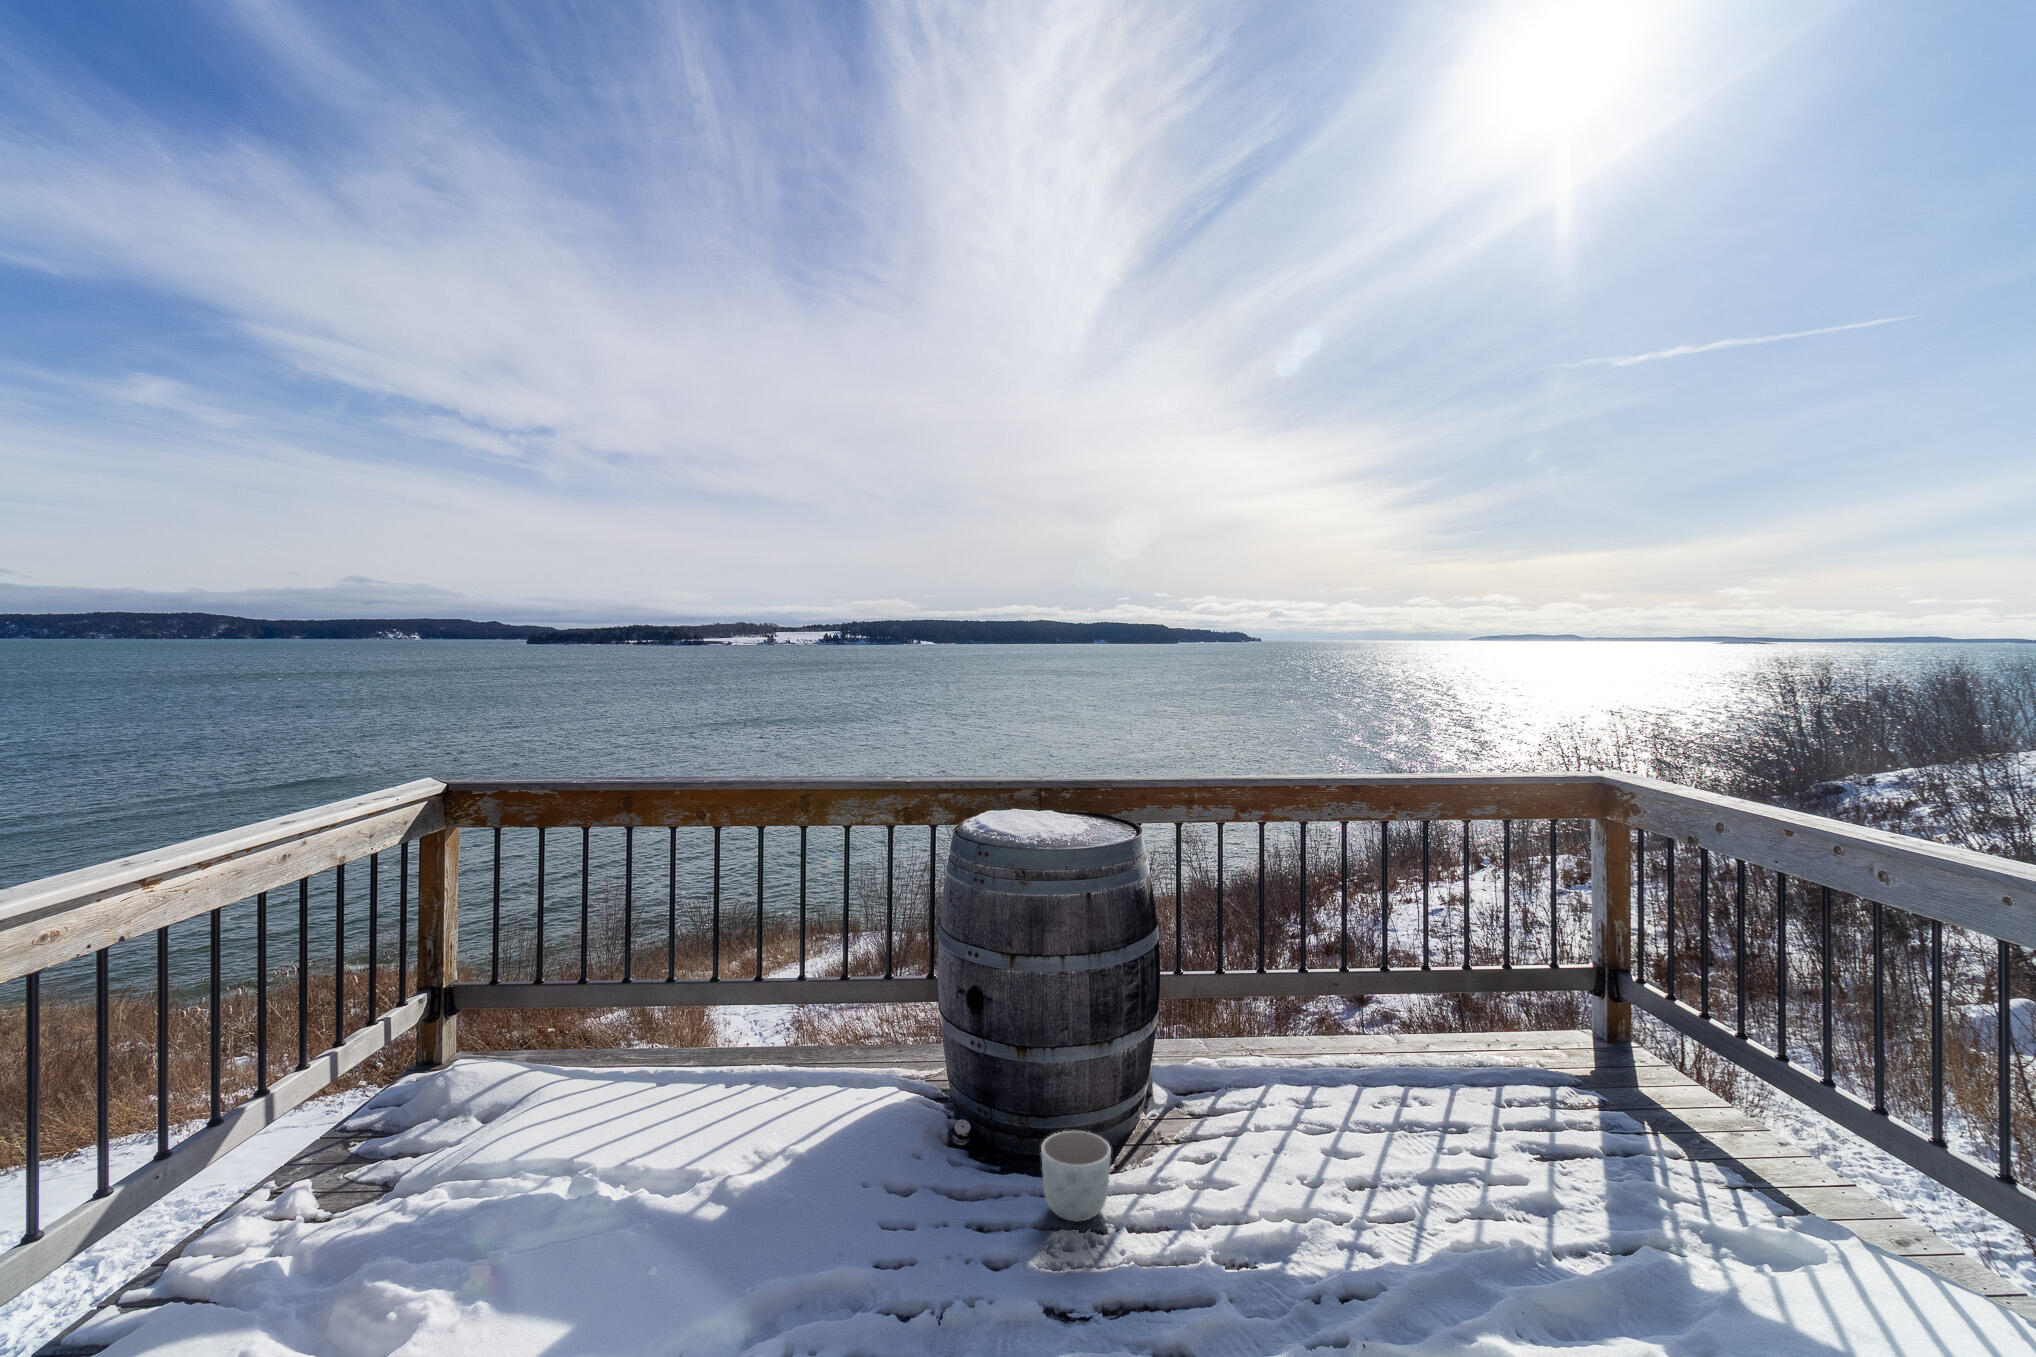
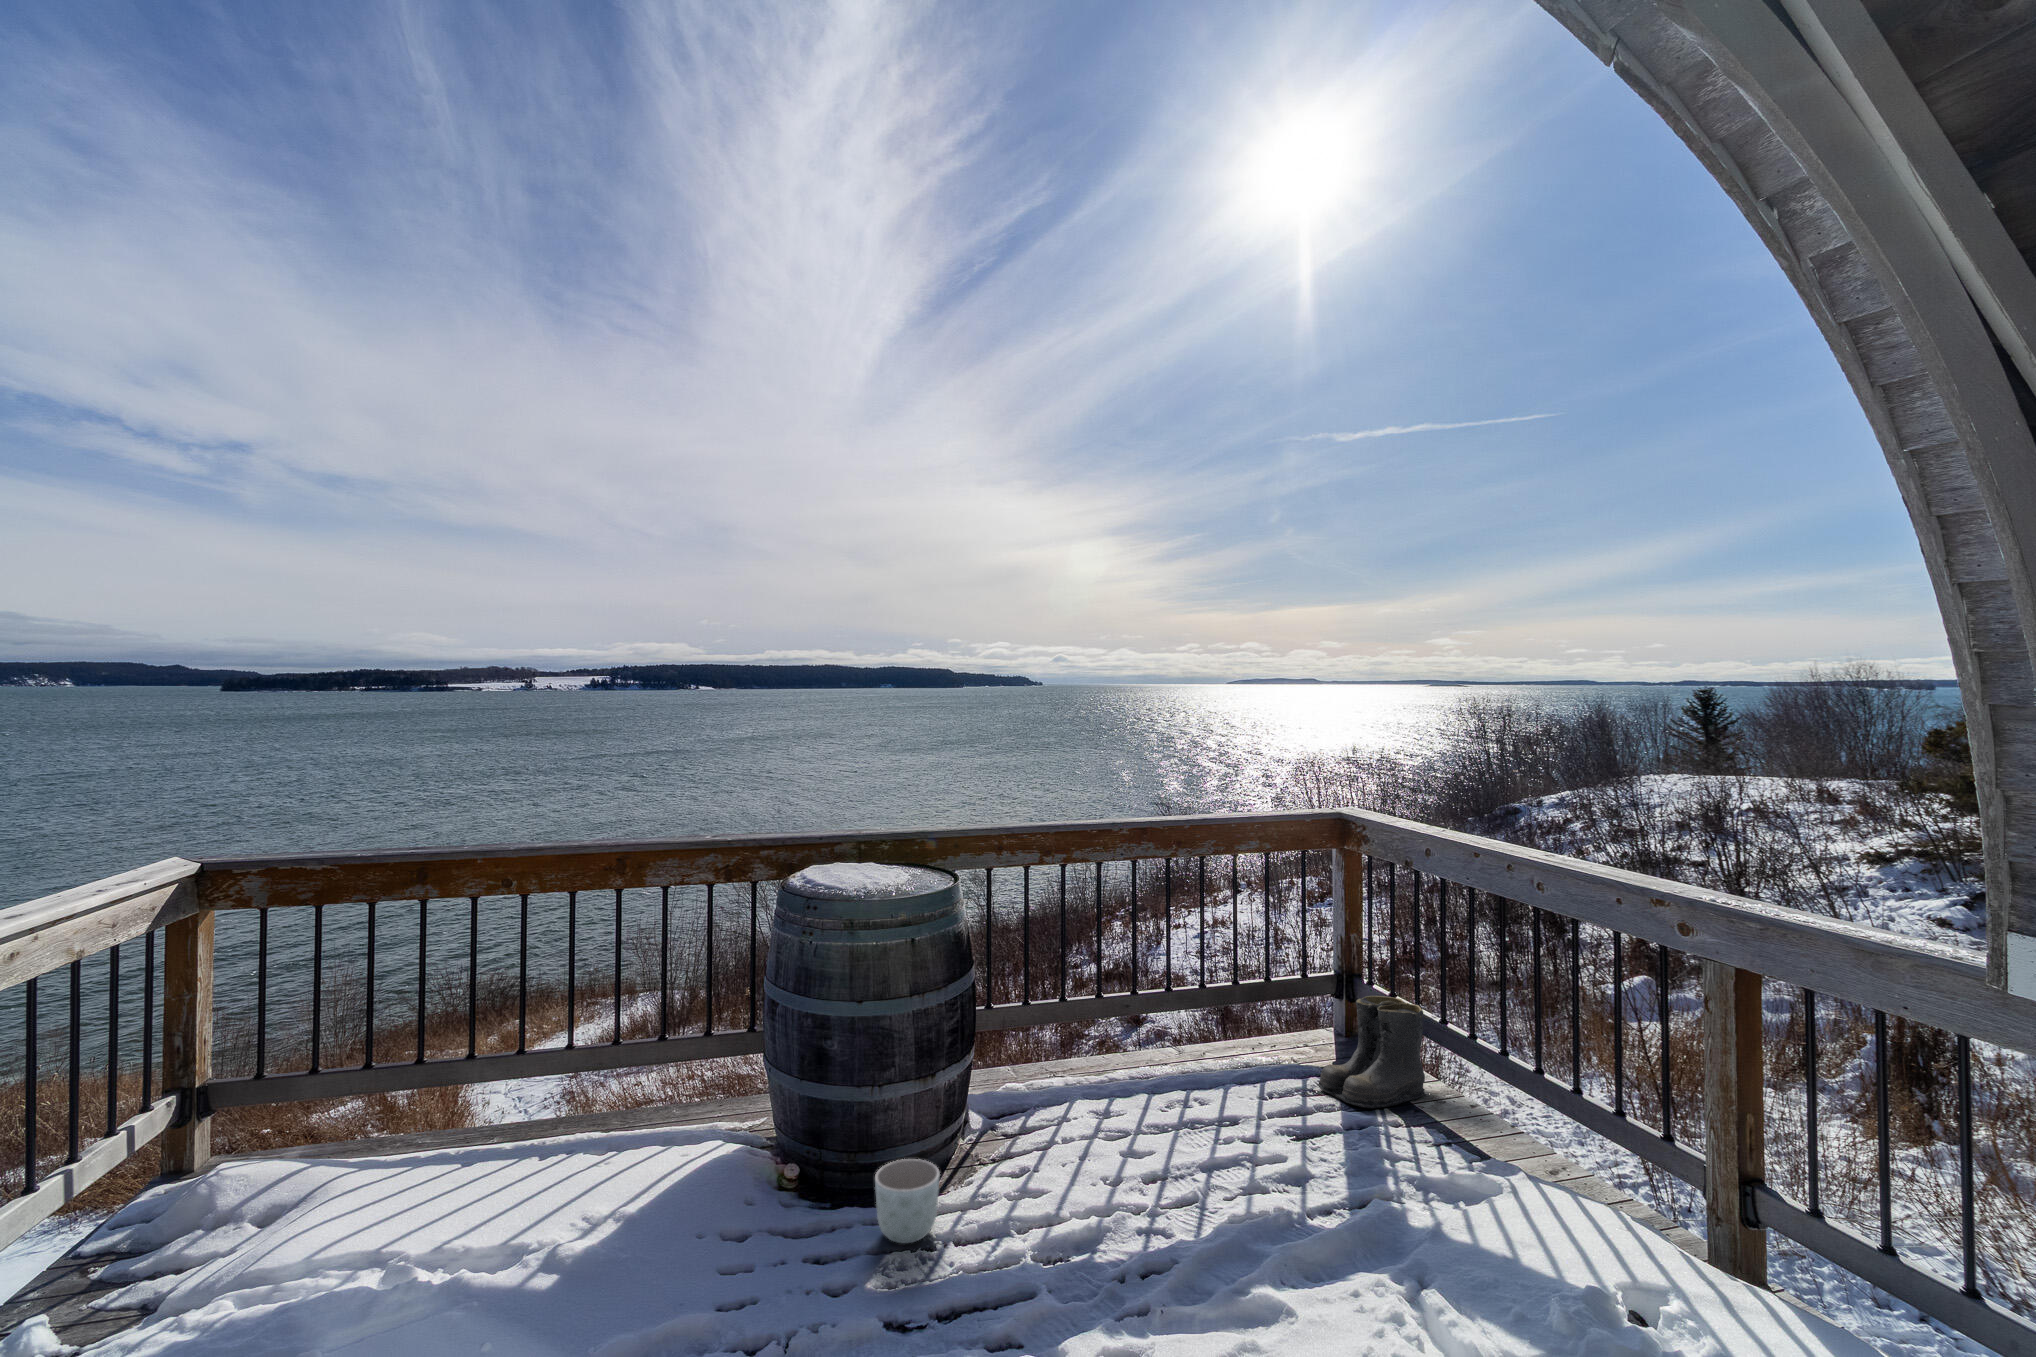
boots: none [1569,998,1723,1133] -> present [1317,996,1425,1108]

